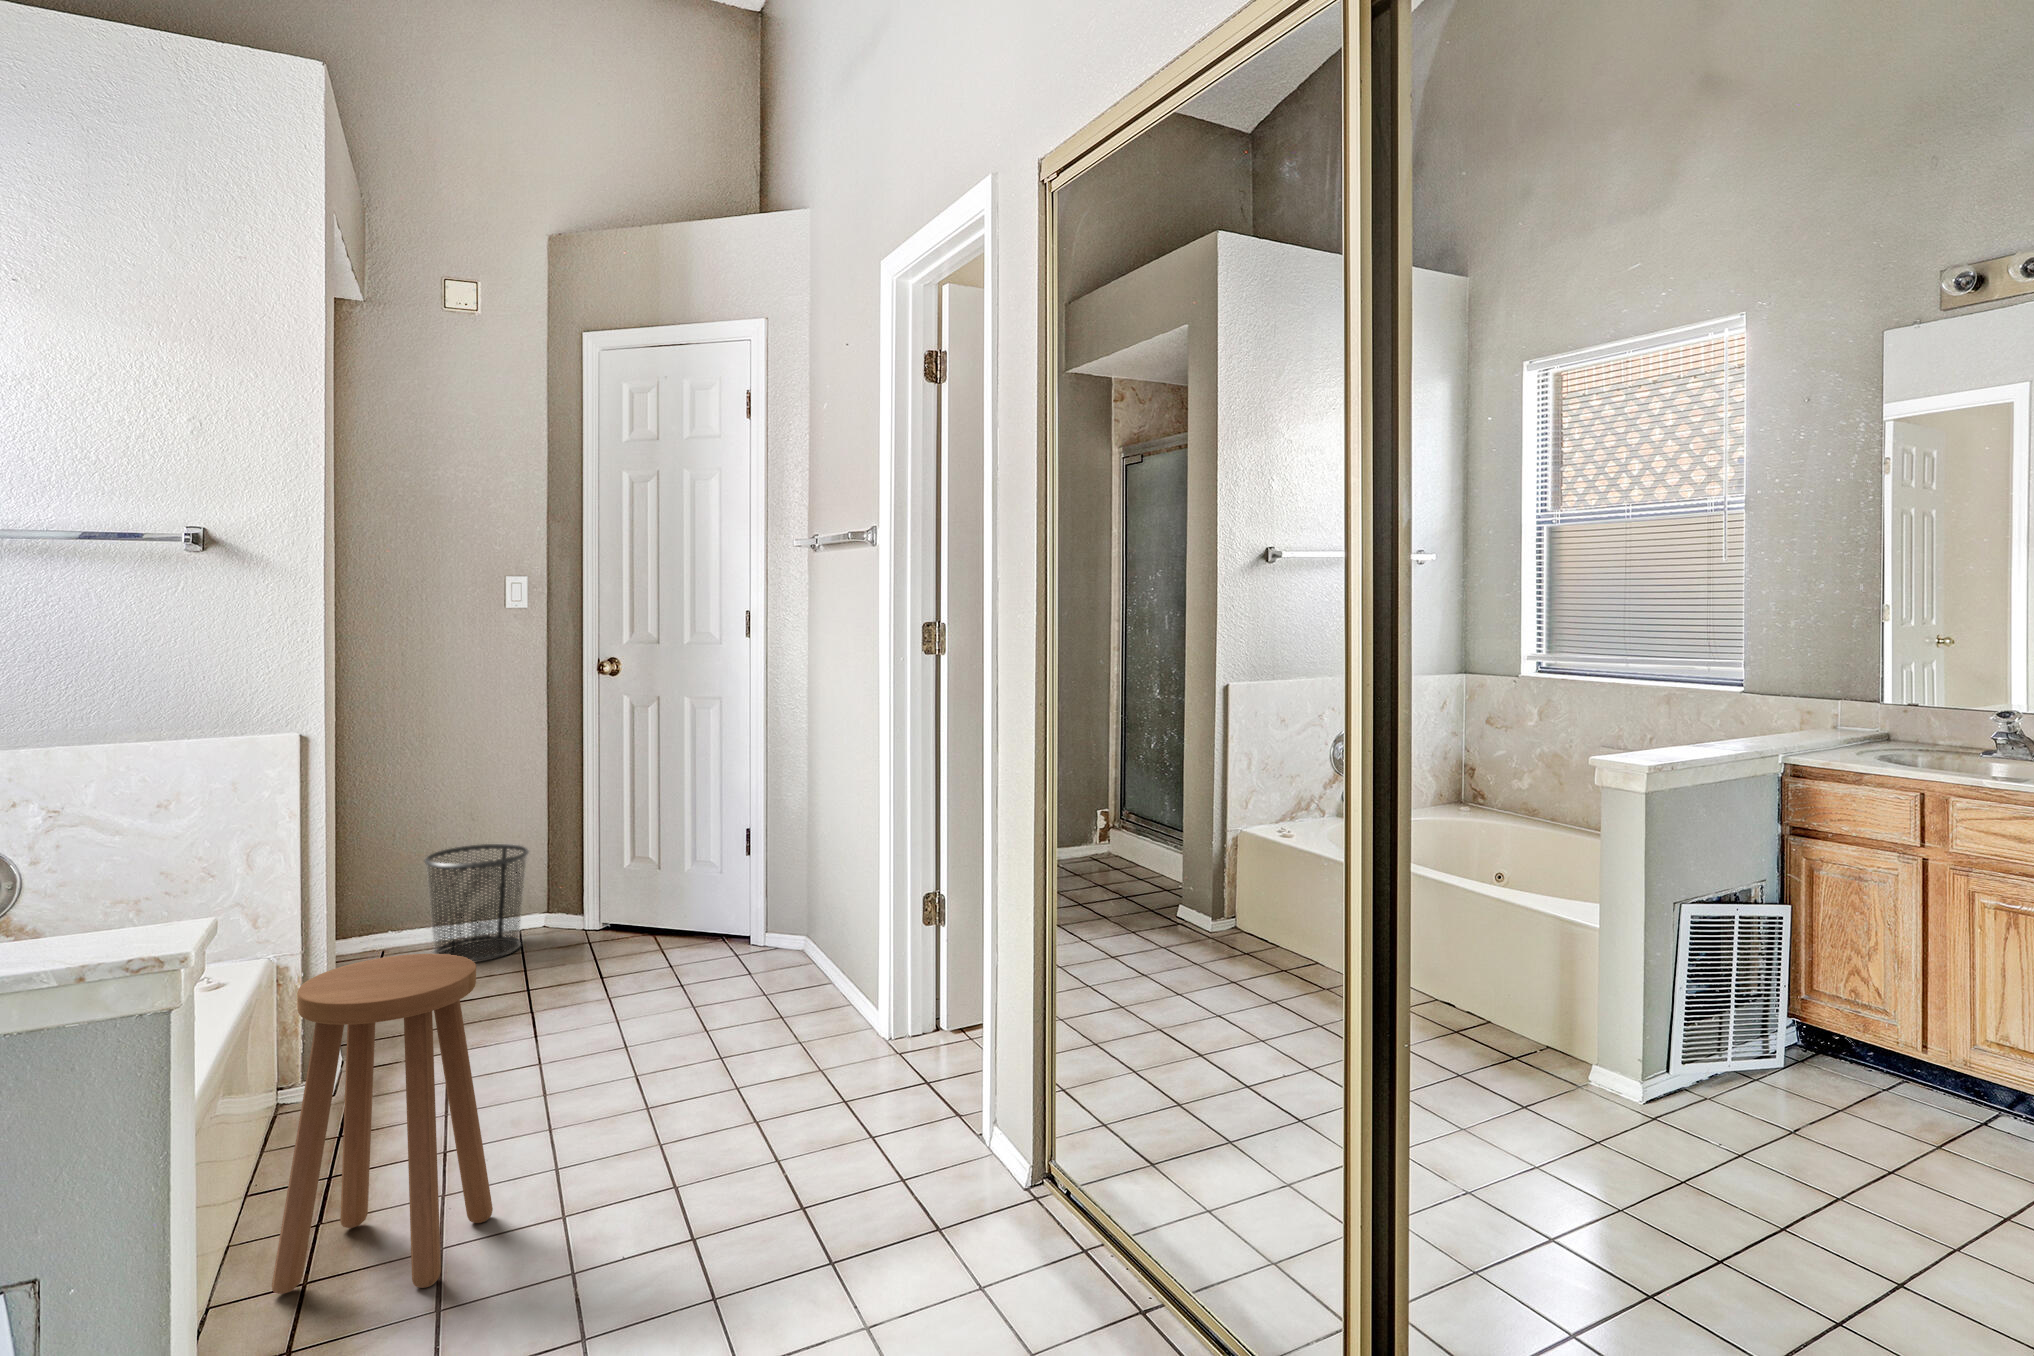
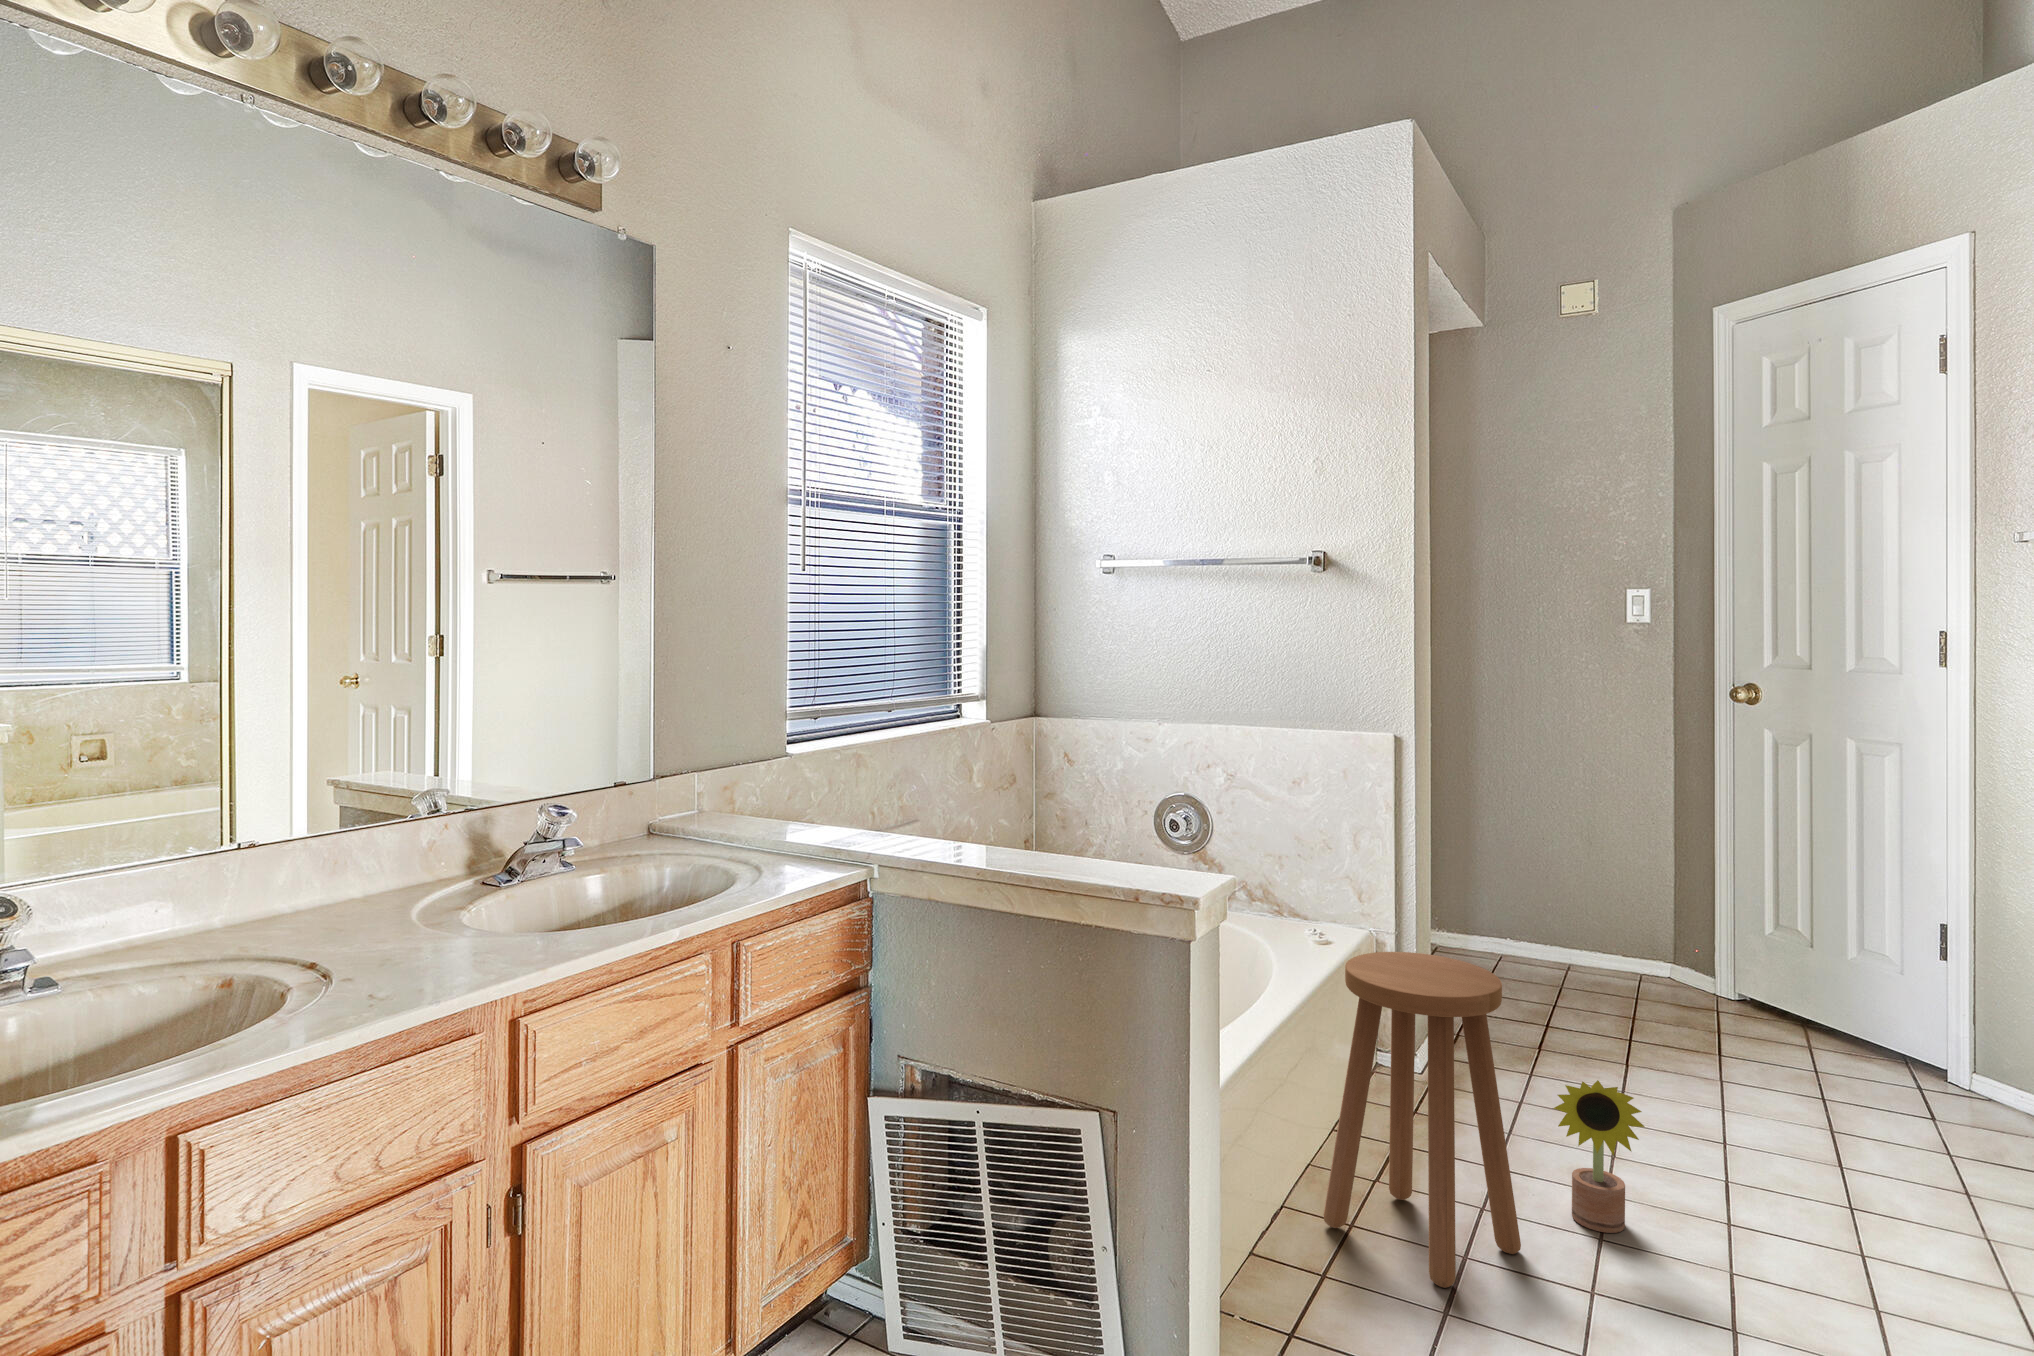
waste bin: present [424,844,529,962] -> none [1537,870,1648,996]
decorative plant: none [514,1026,596,1166] -> present [1554,1080,1645,1233]

